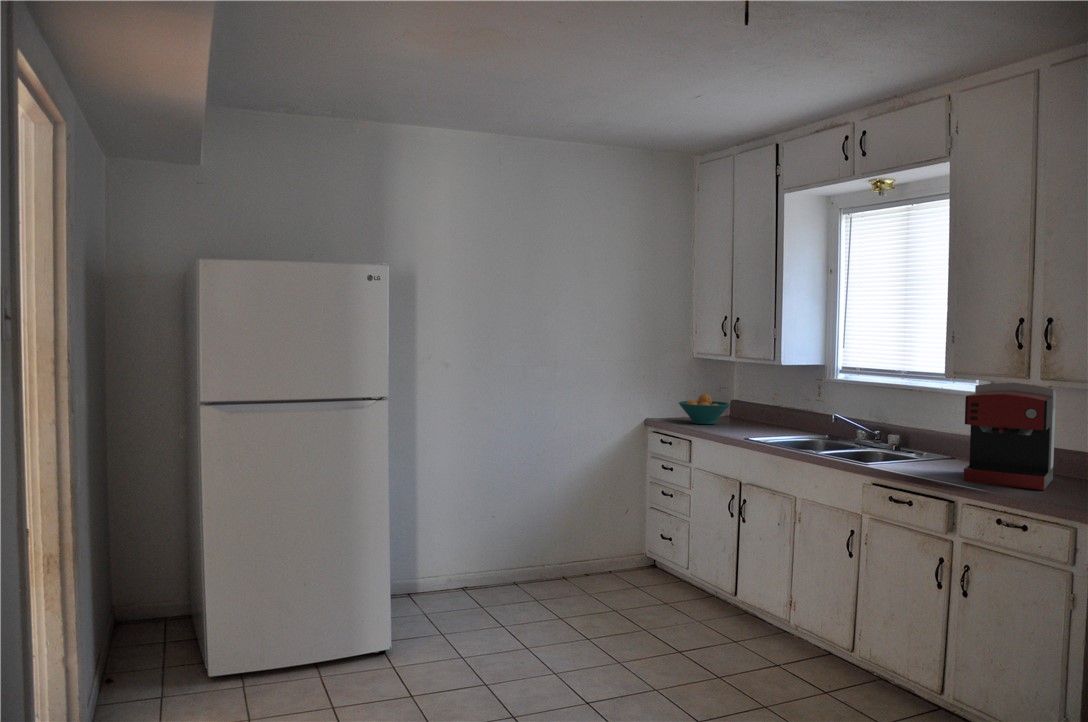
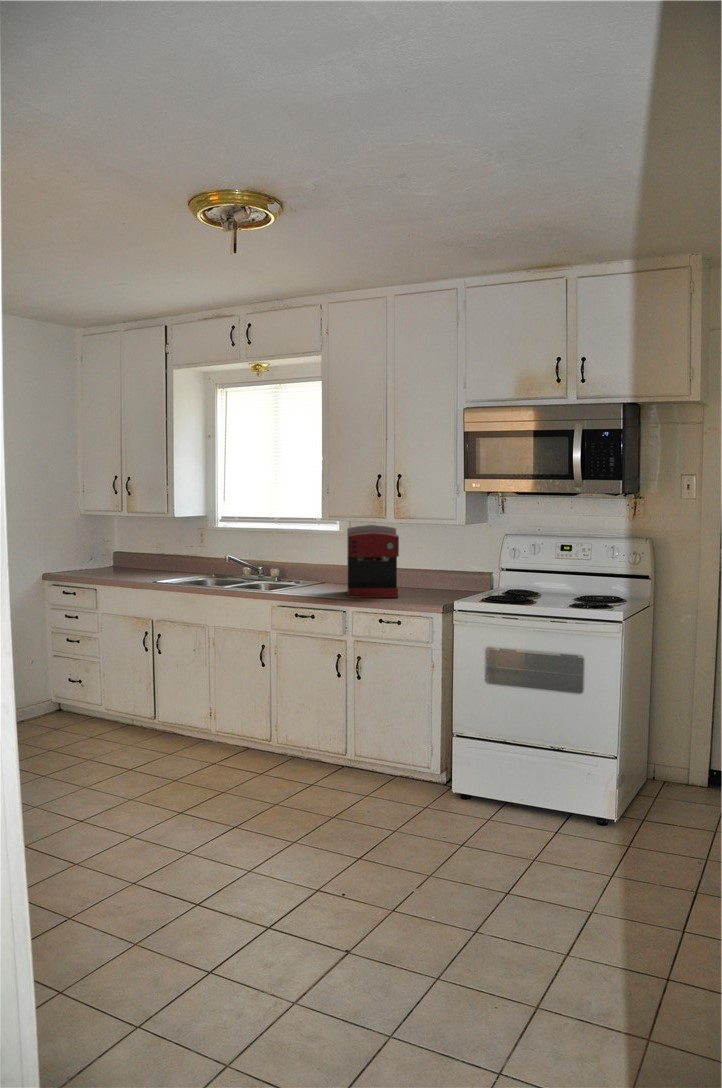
fruit bowl: present [679,394,730,424] -> none [73,547,122,576]

